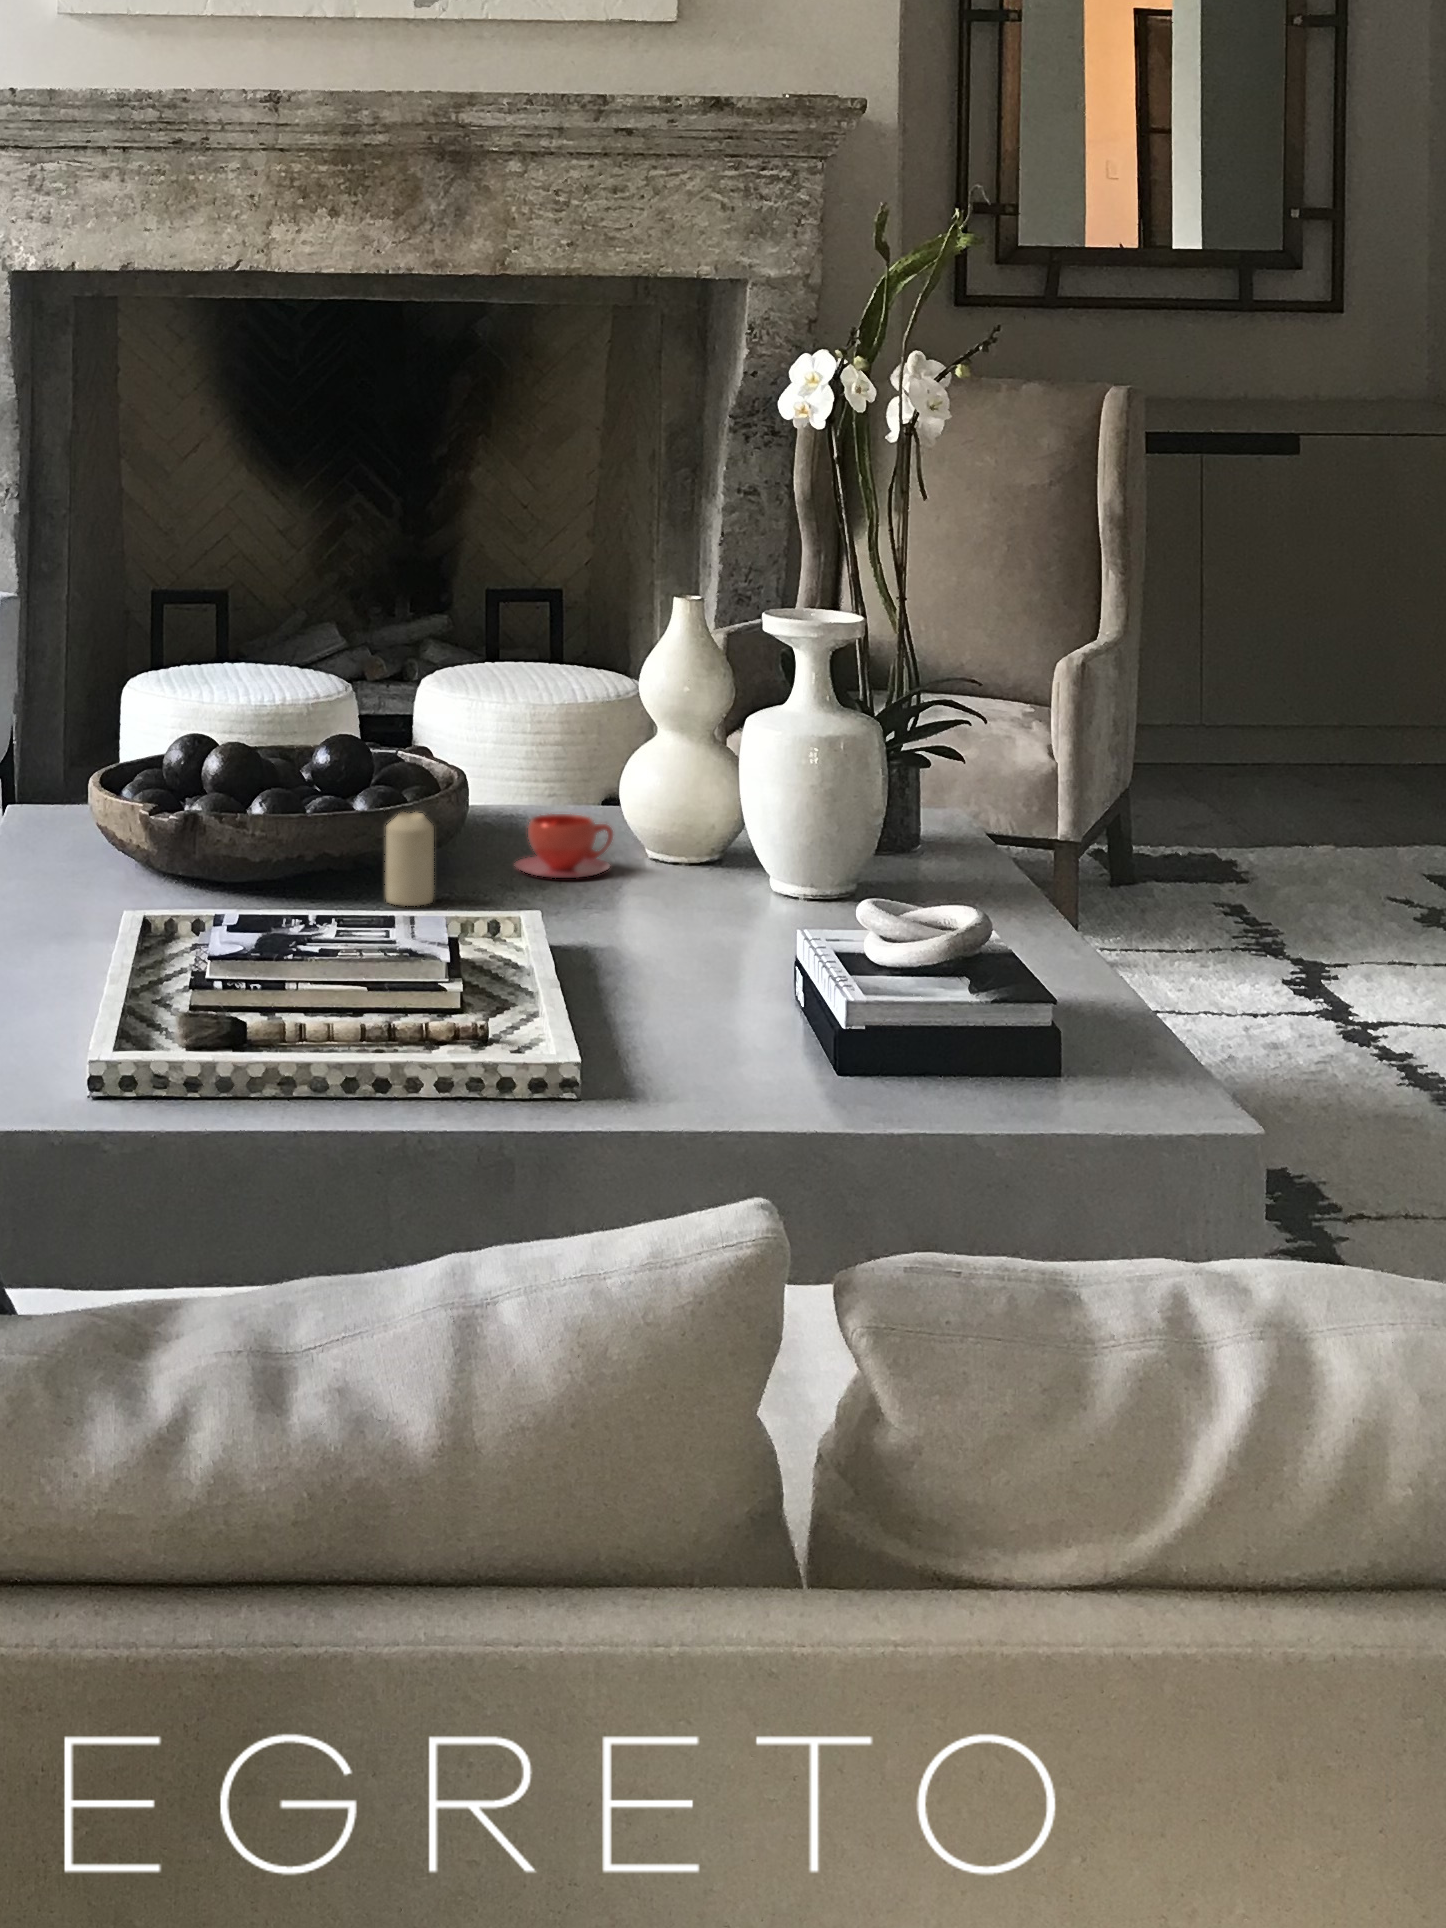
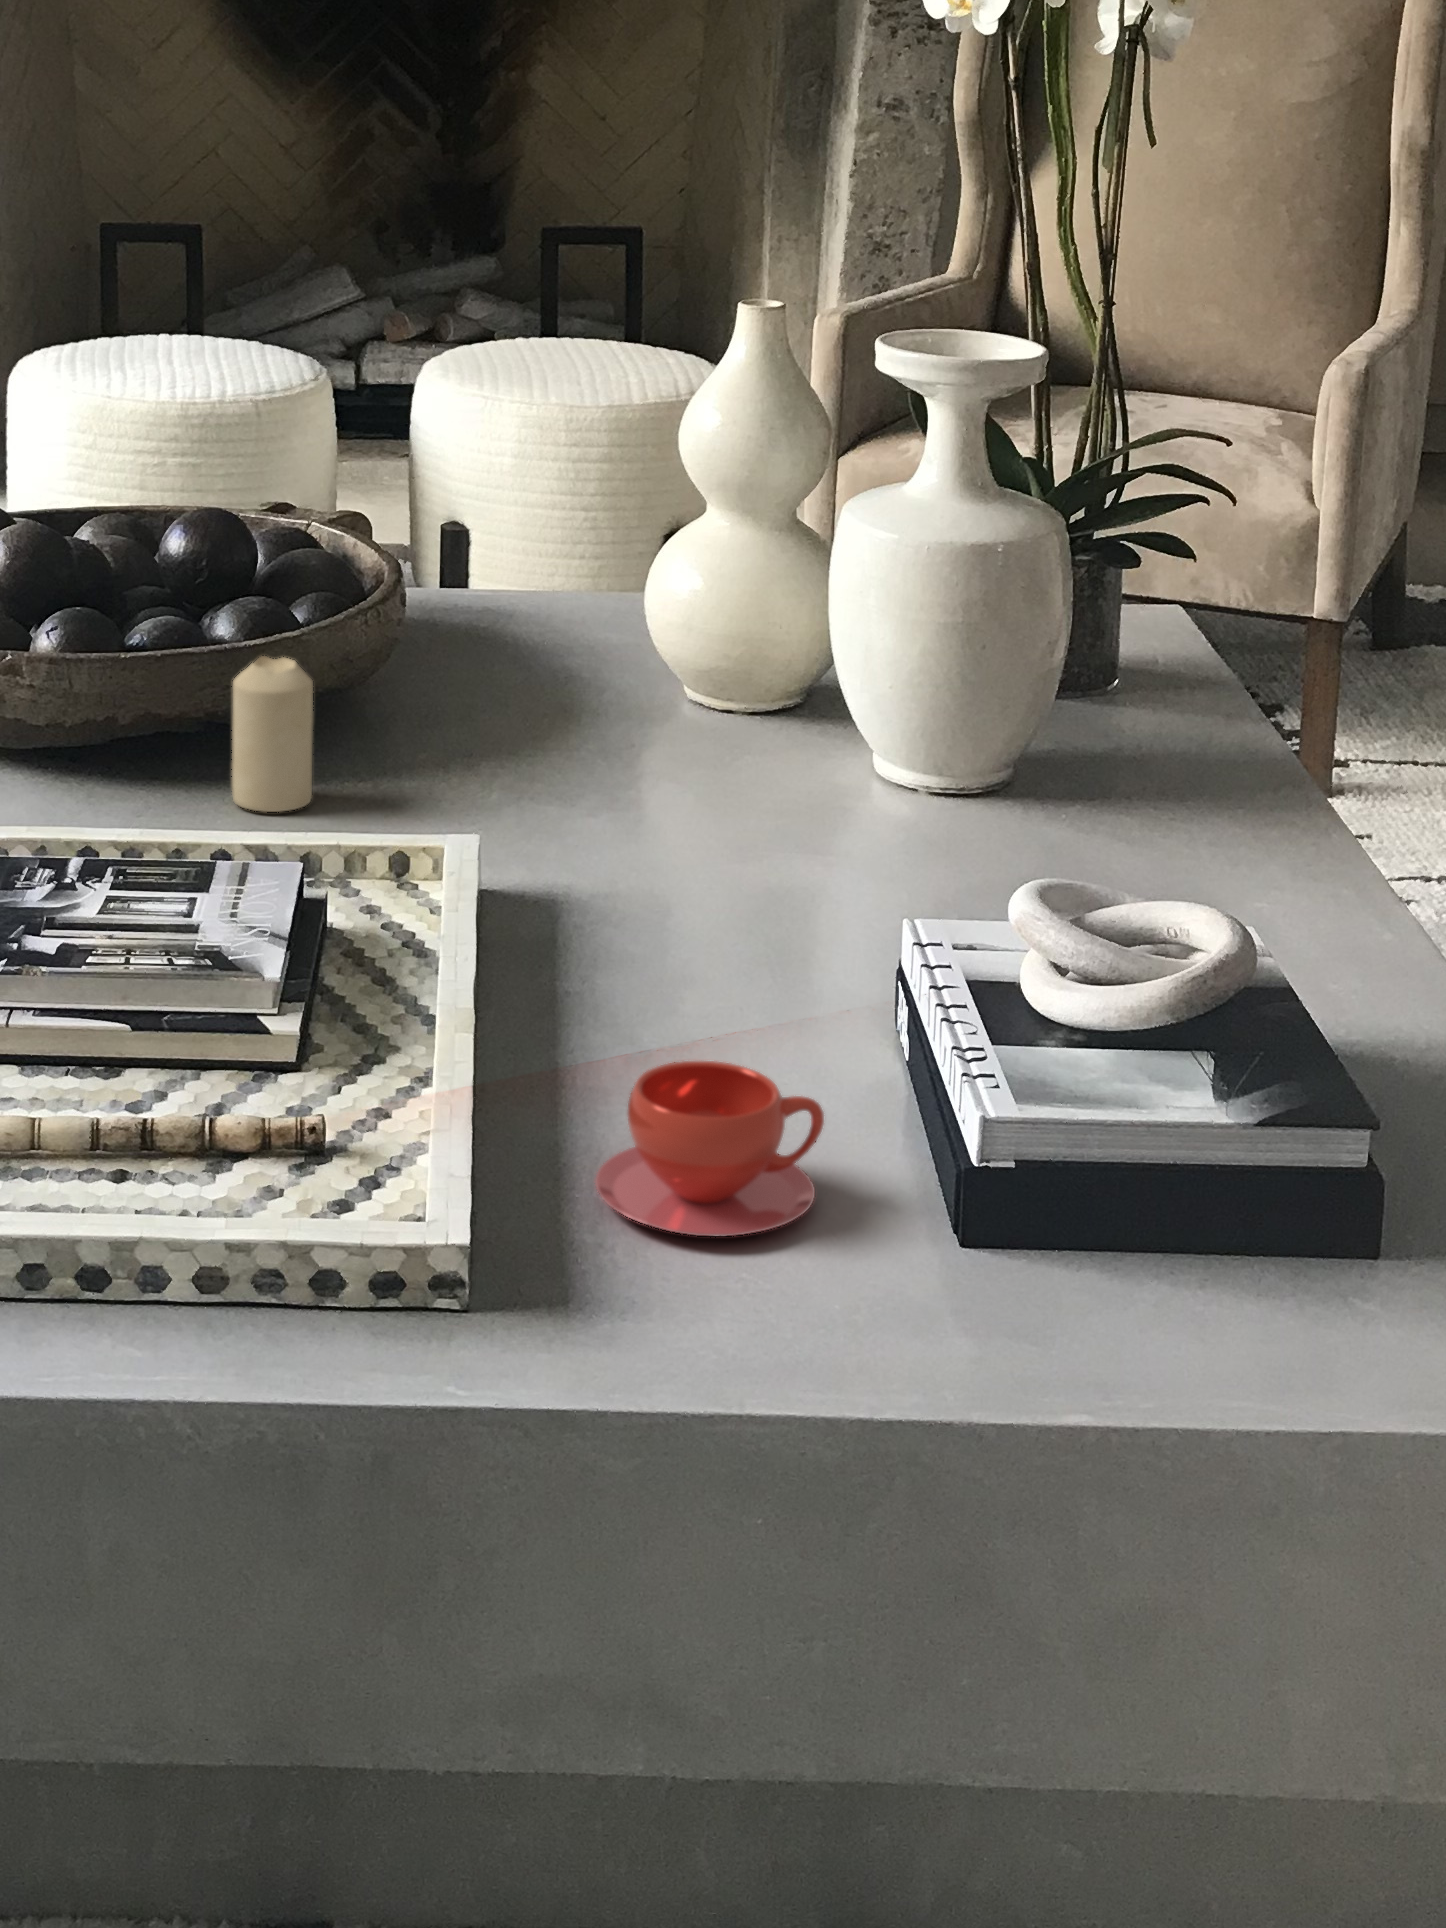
teacup: present [515,814,613,878] -> present [595,1061,824,1237]

